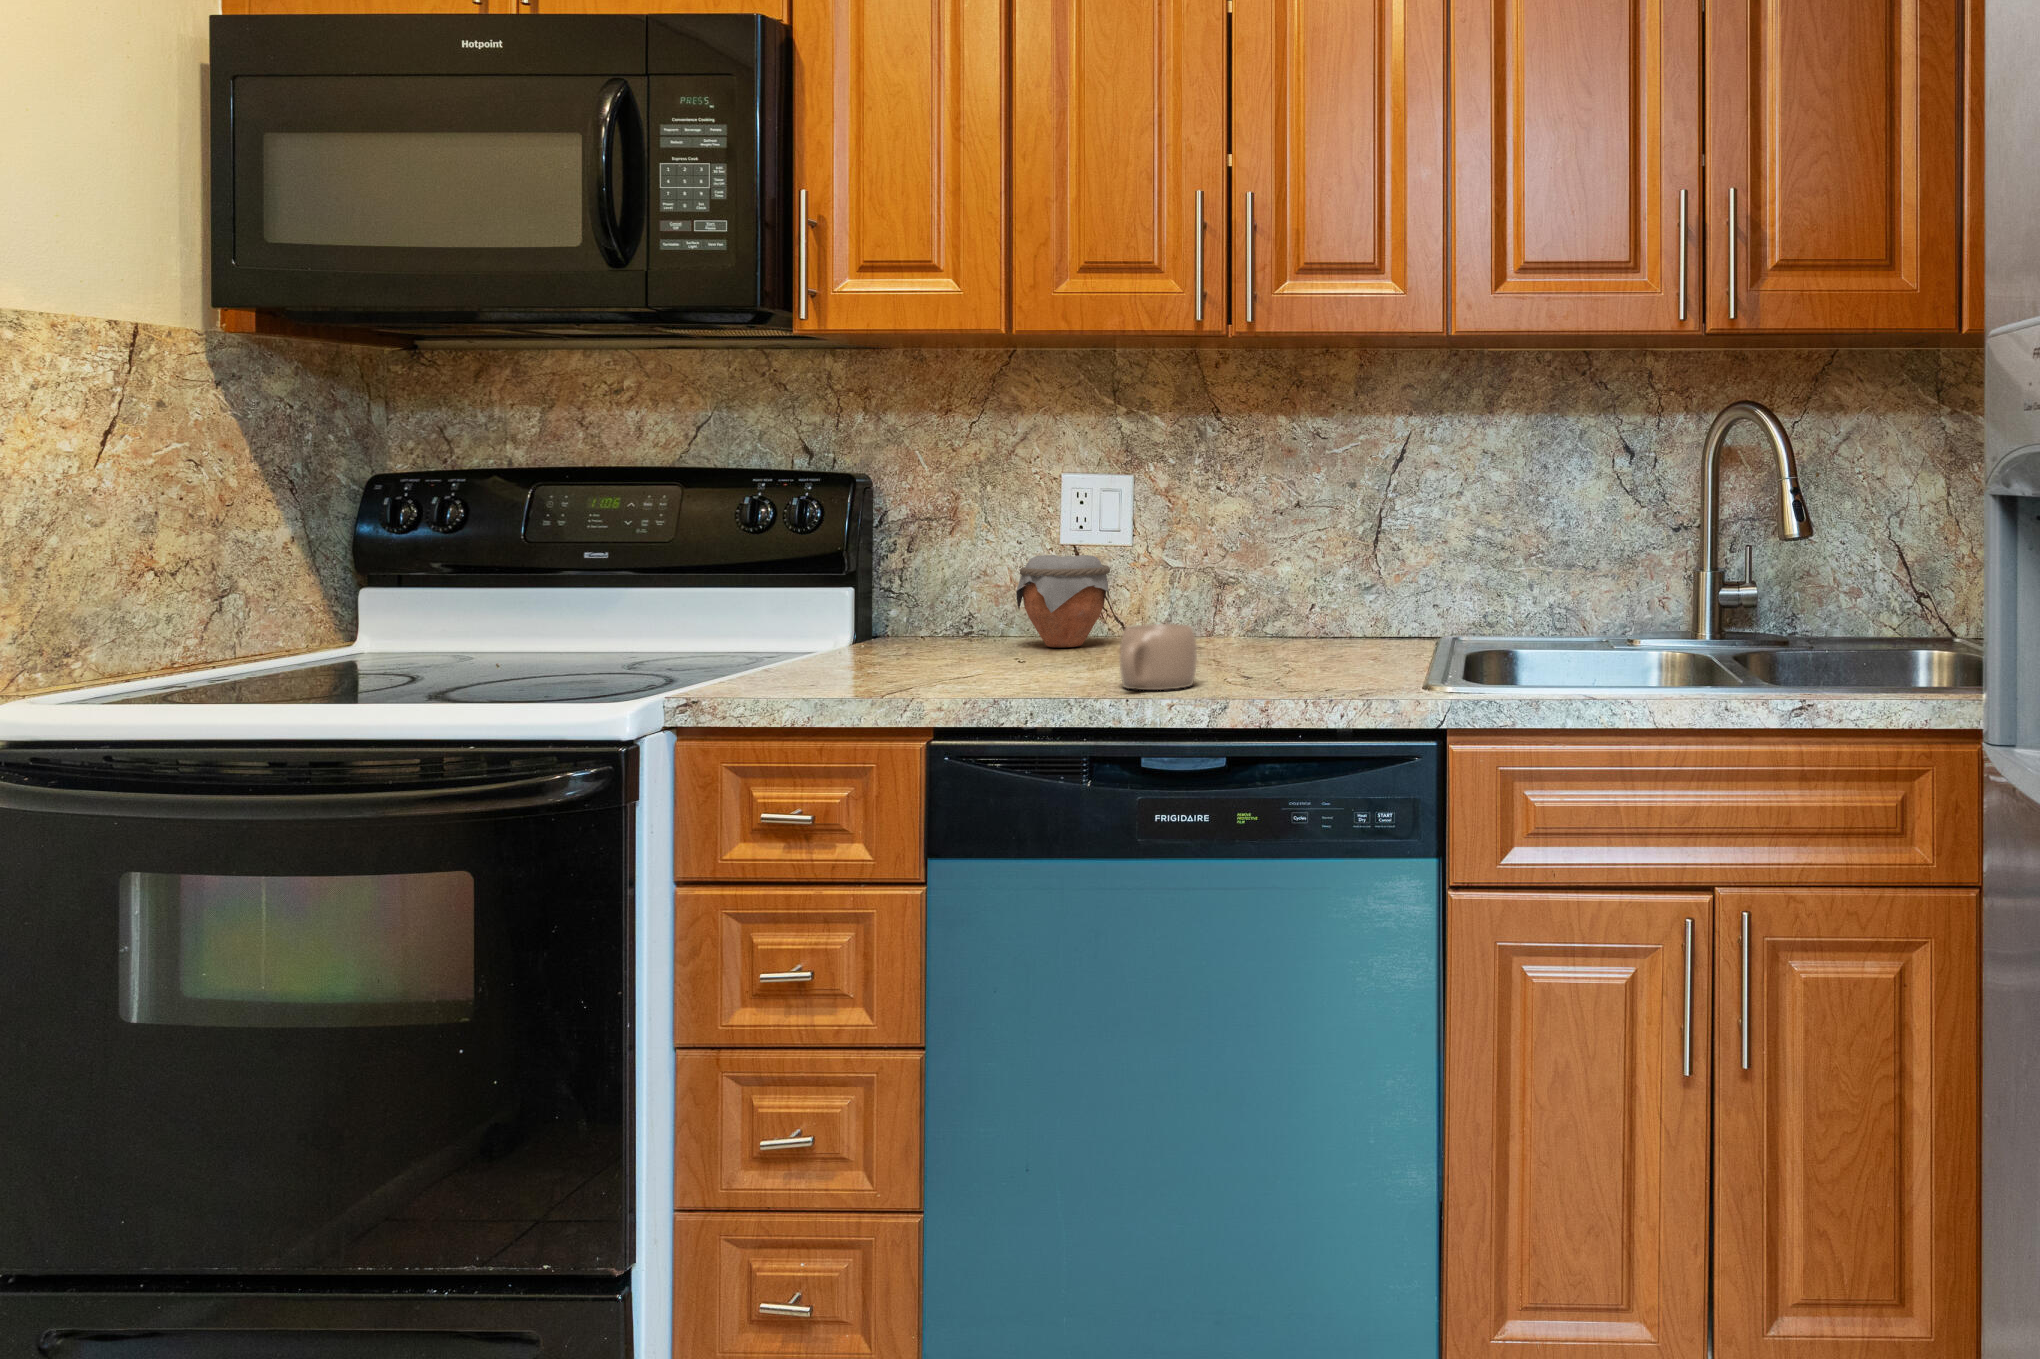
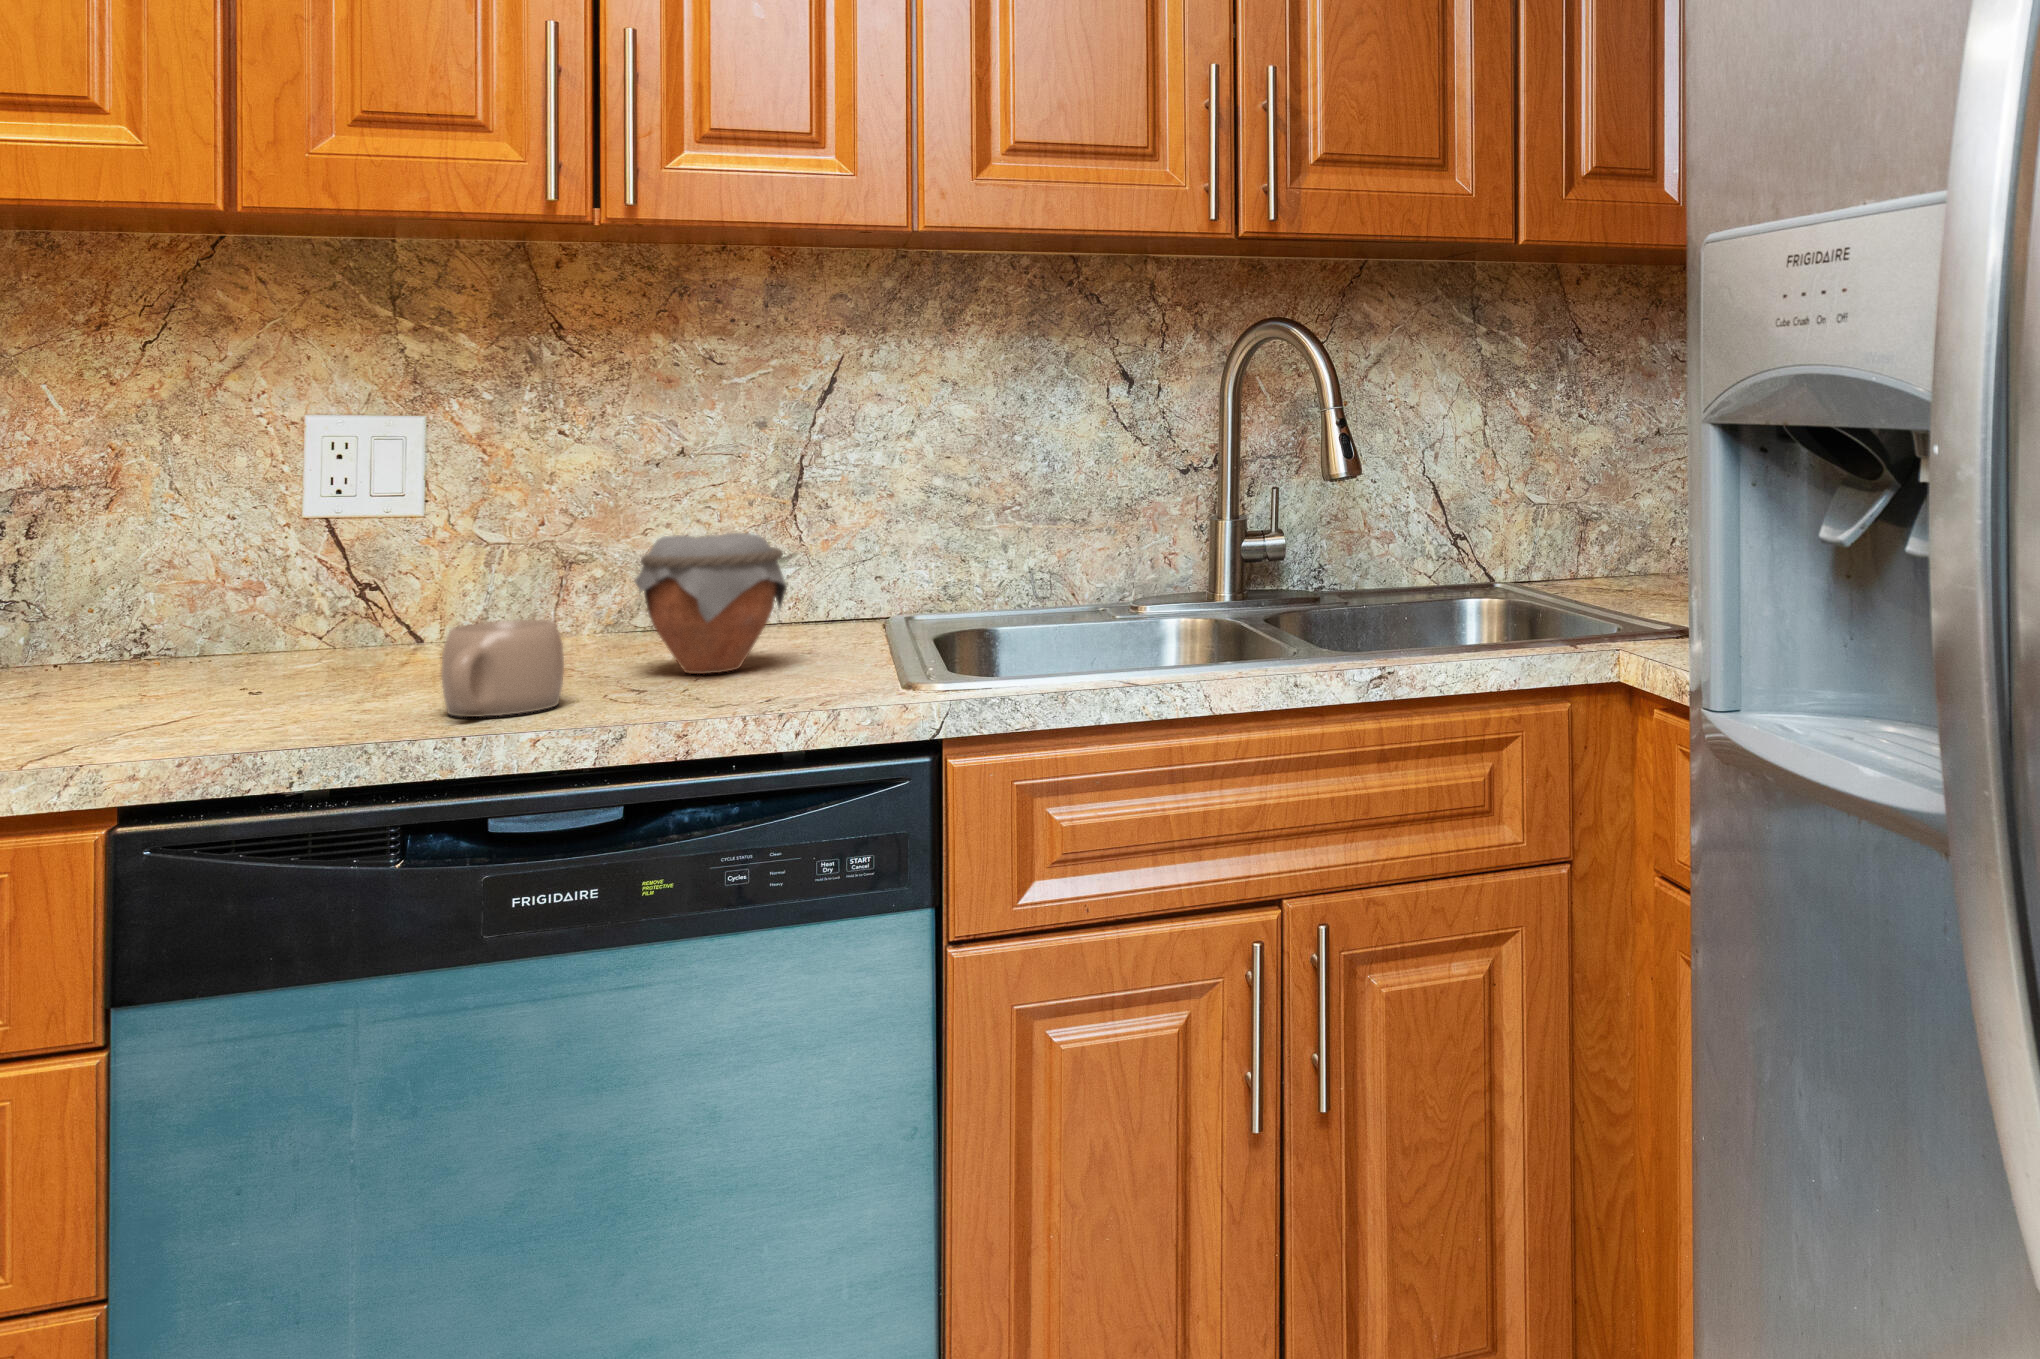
jar: present [1016,555,1110,647] -> present [635,533,787,674]

